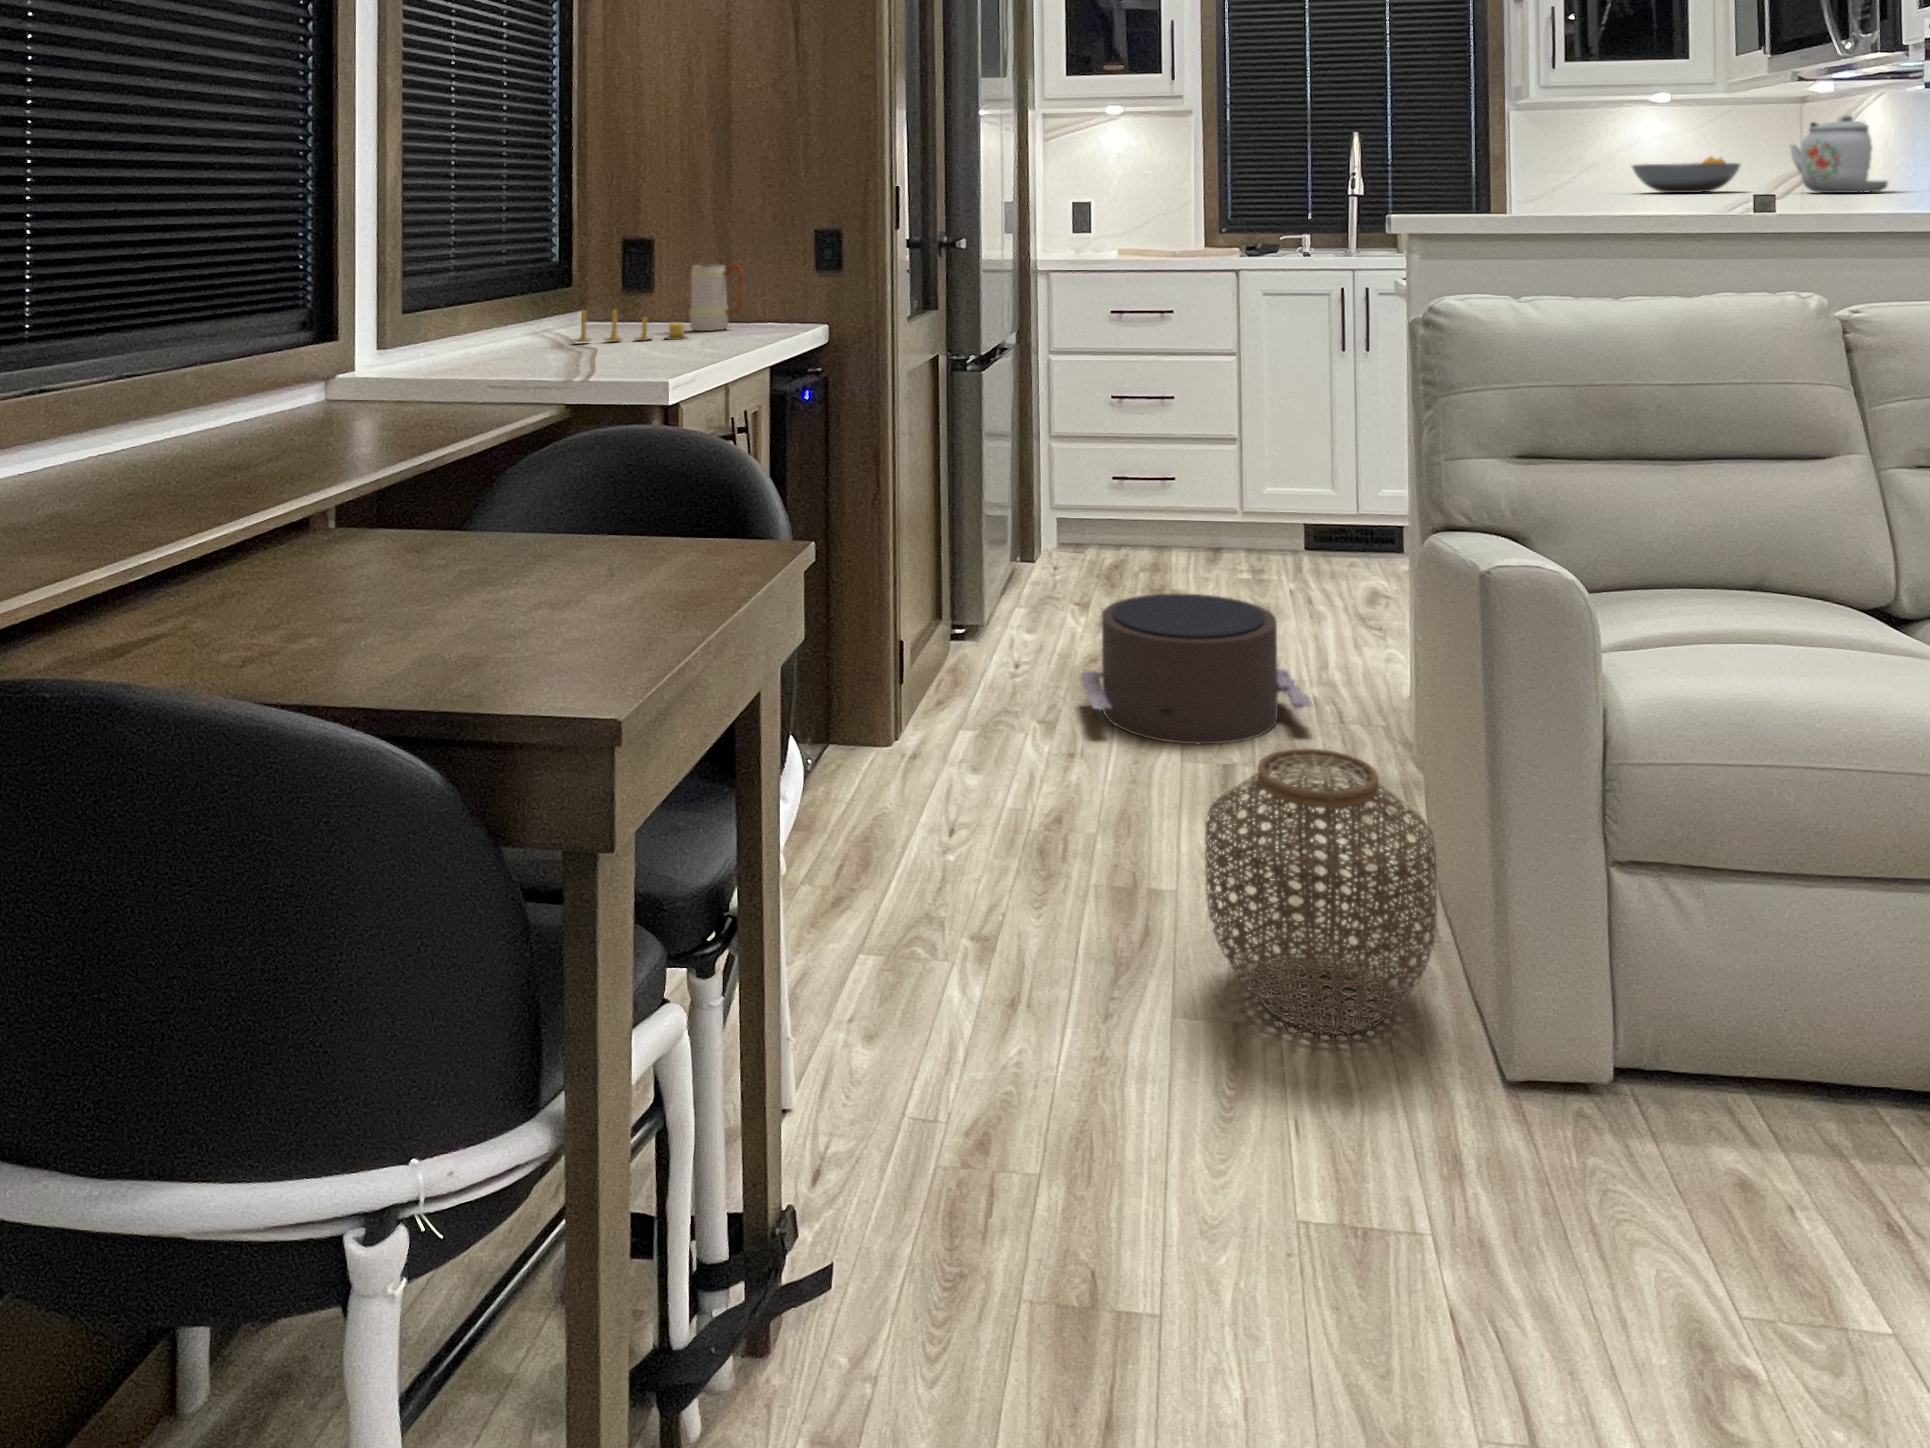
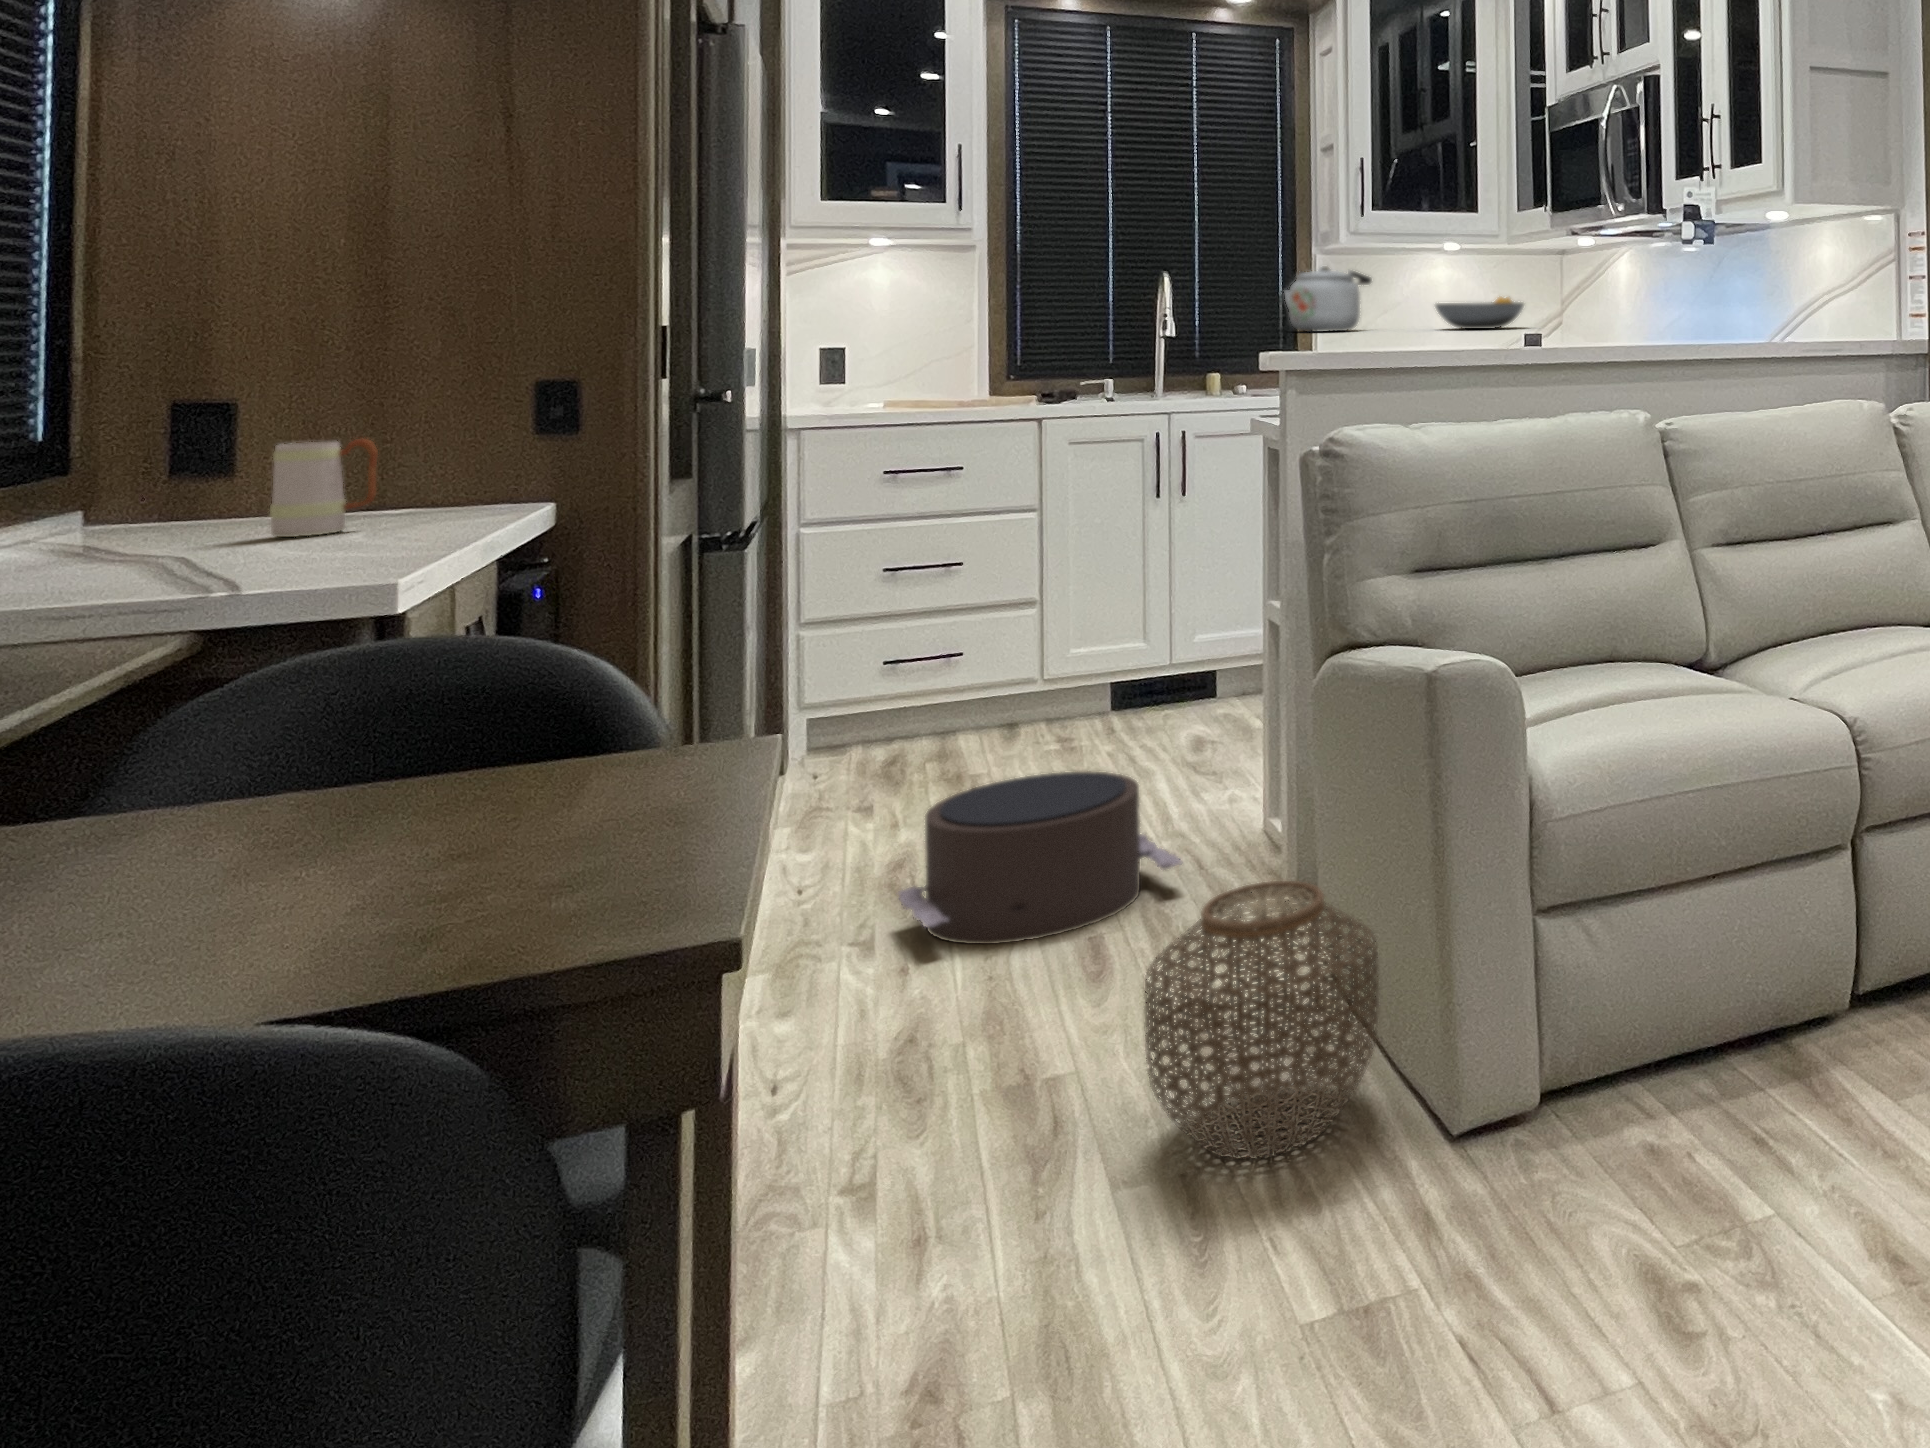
kettle: present [1790,116,1887,193] -> present [1285,266,1371,332]
candle: present [574,310,687,342] -> none [34,512,286,571]

